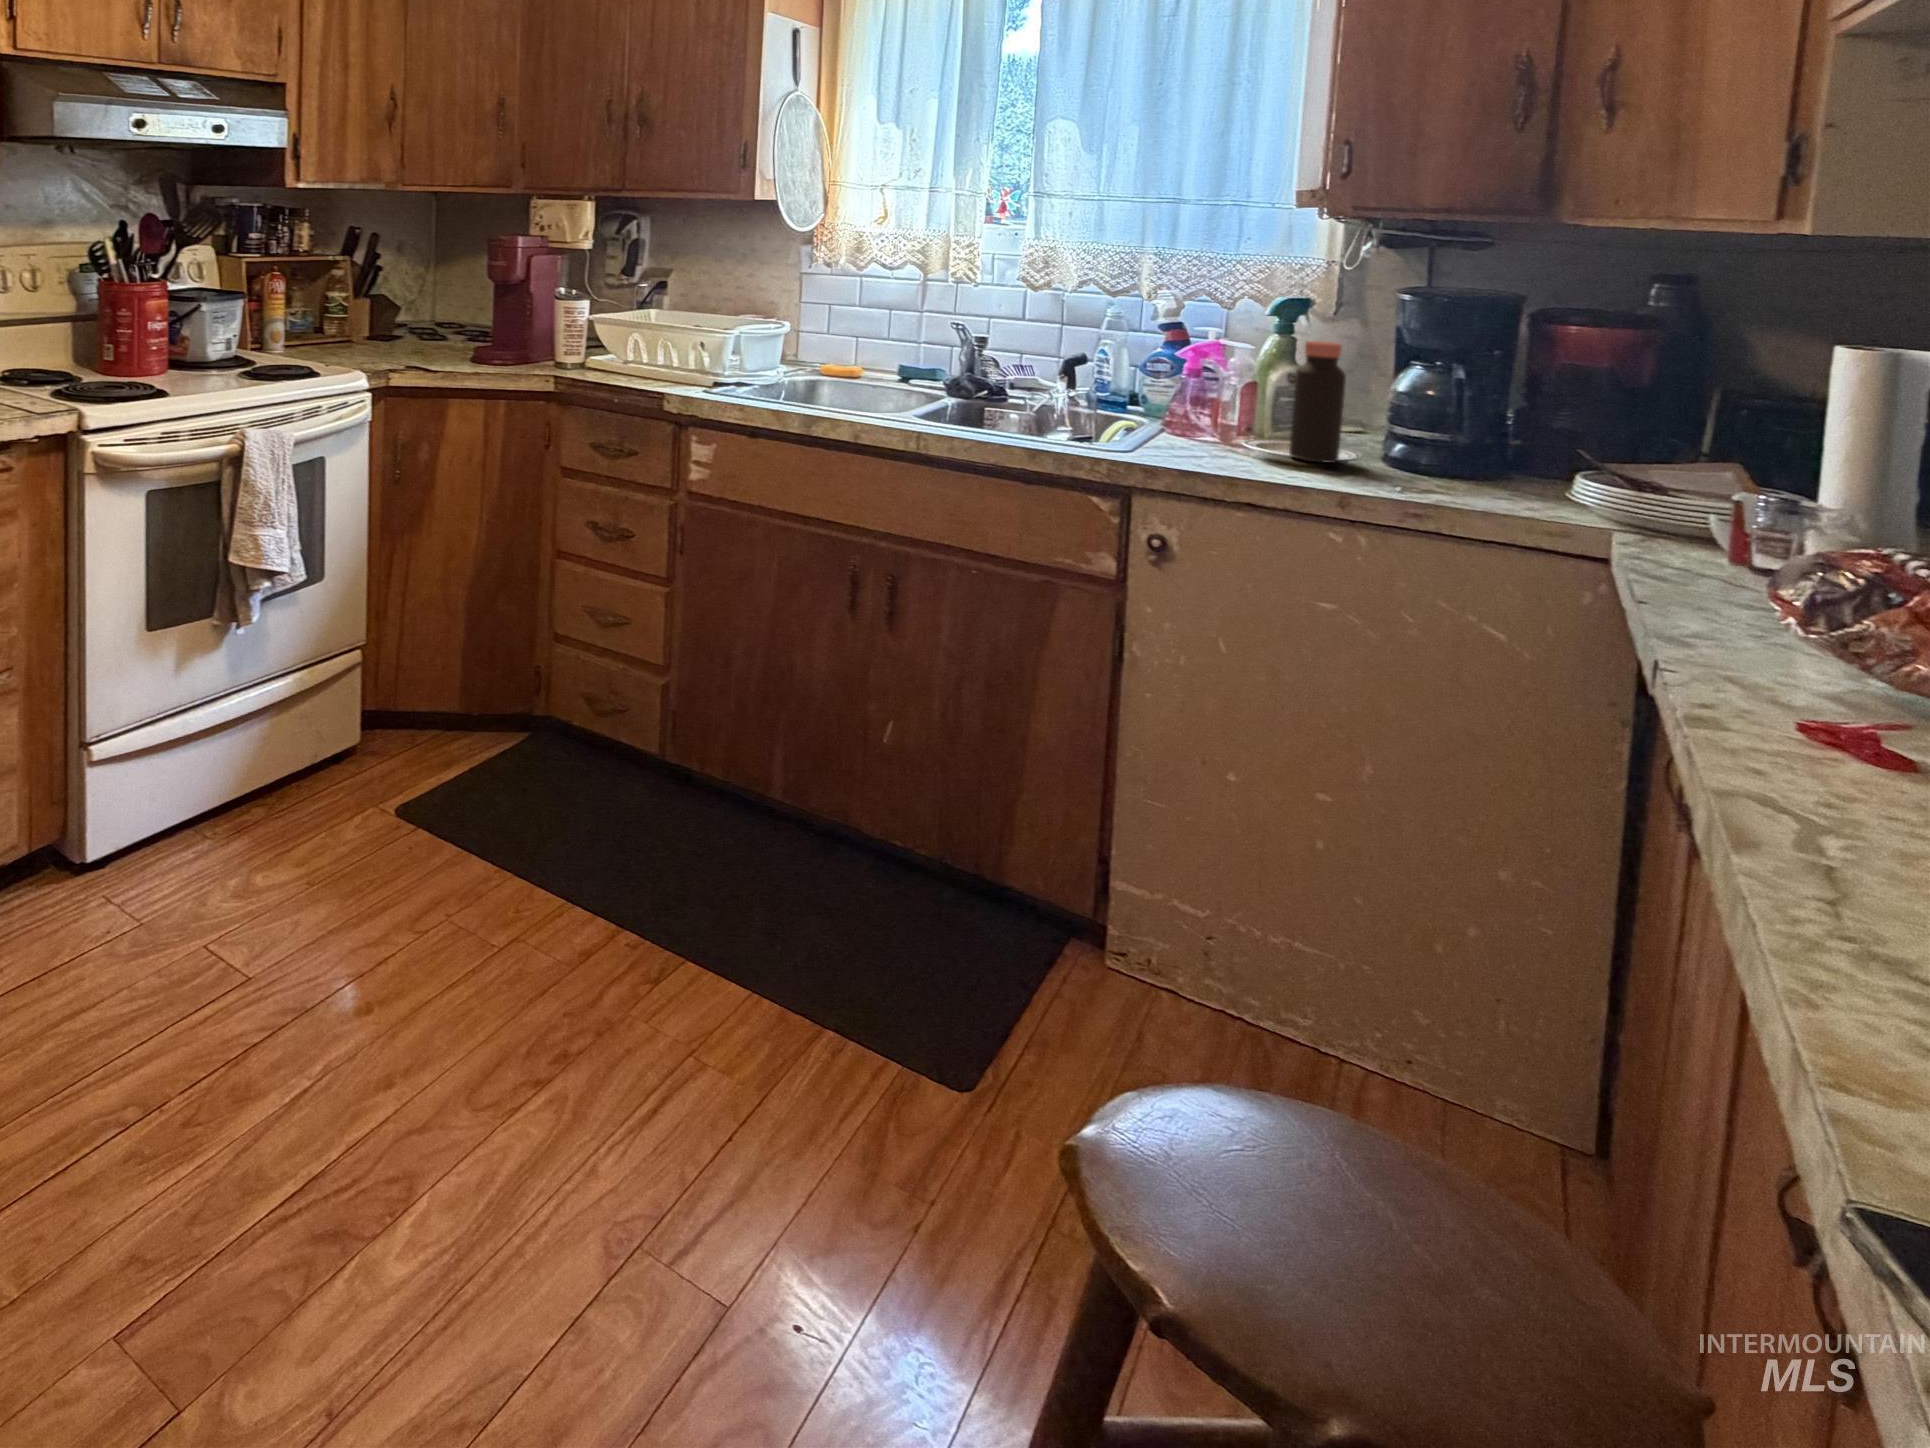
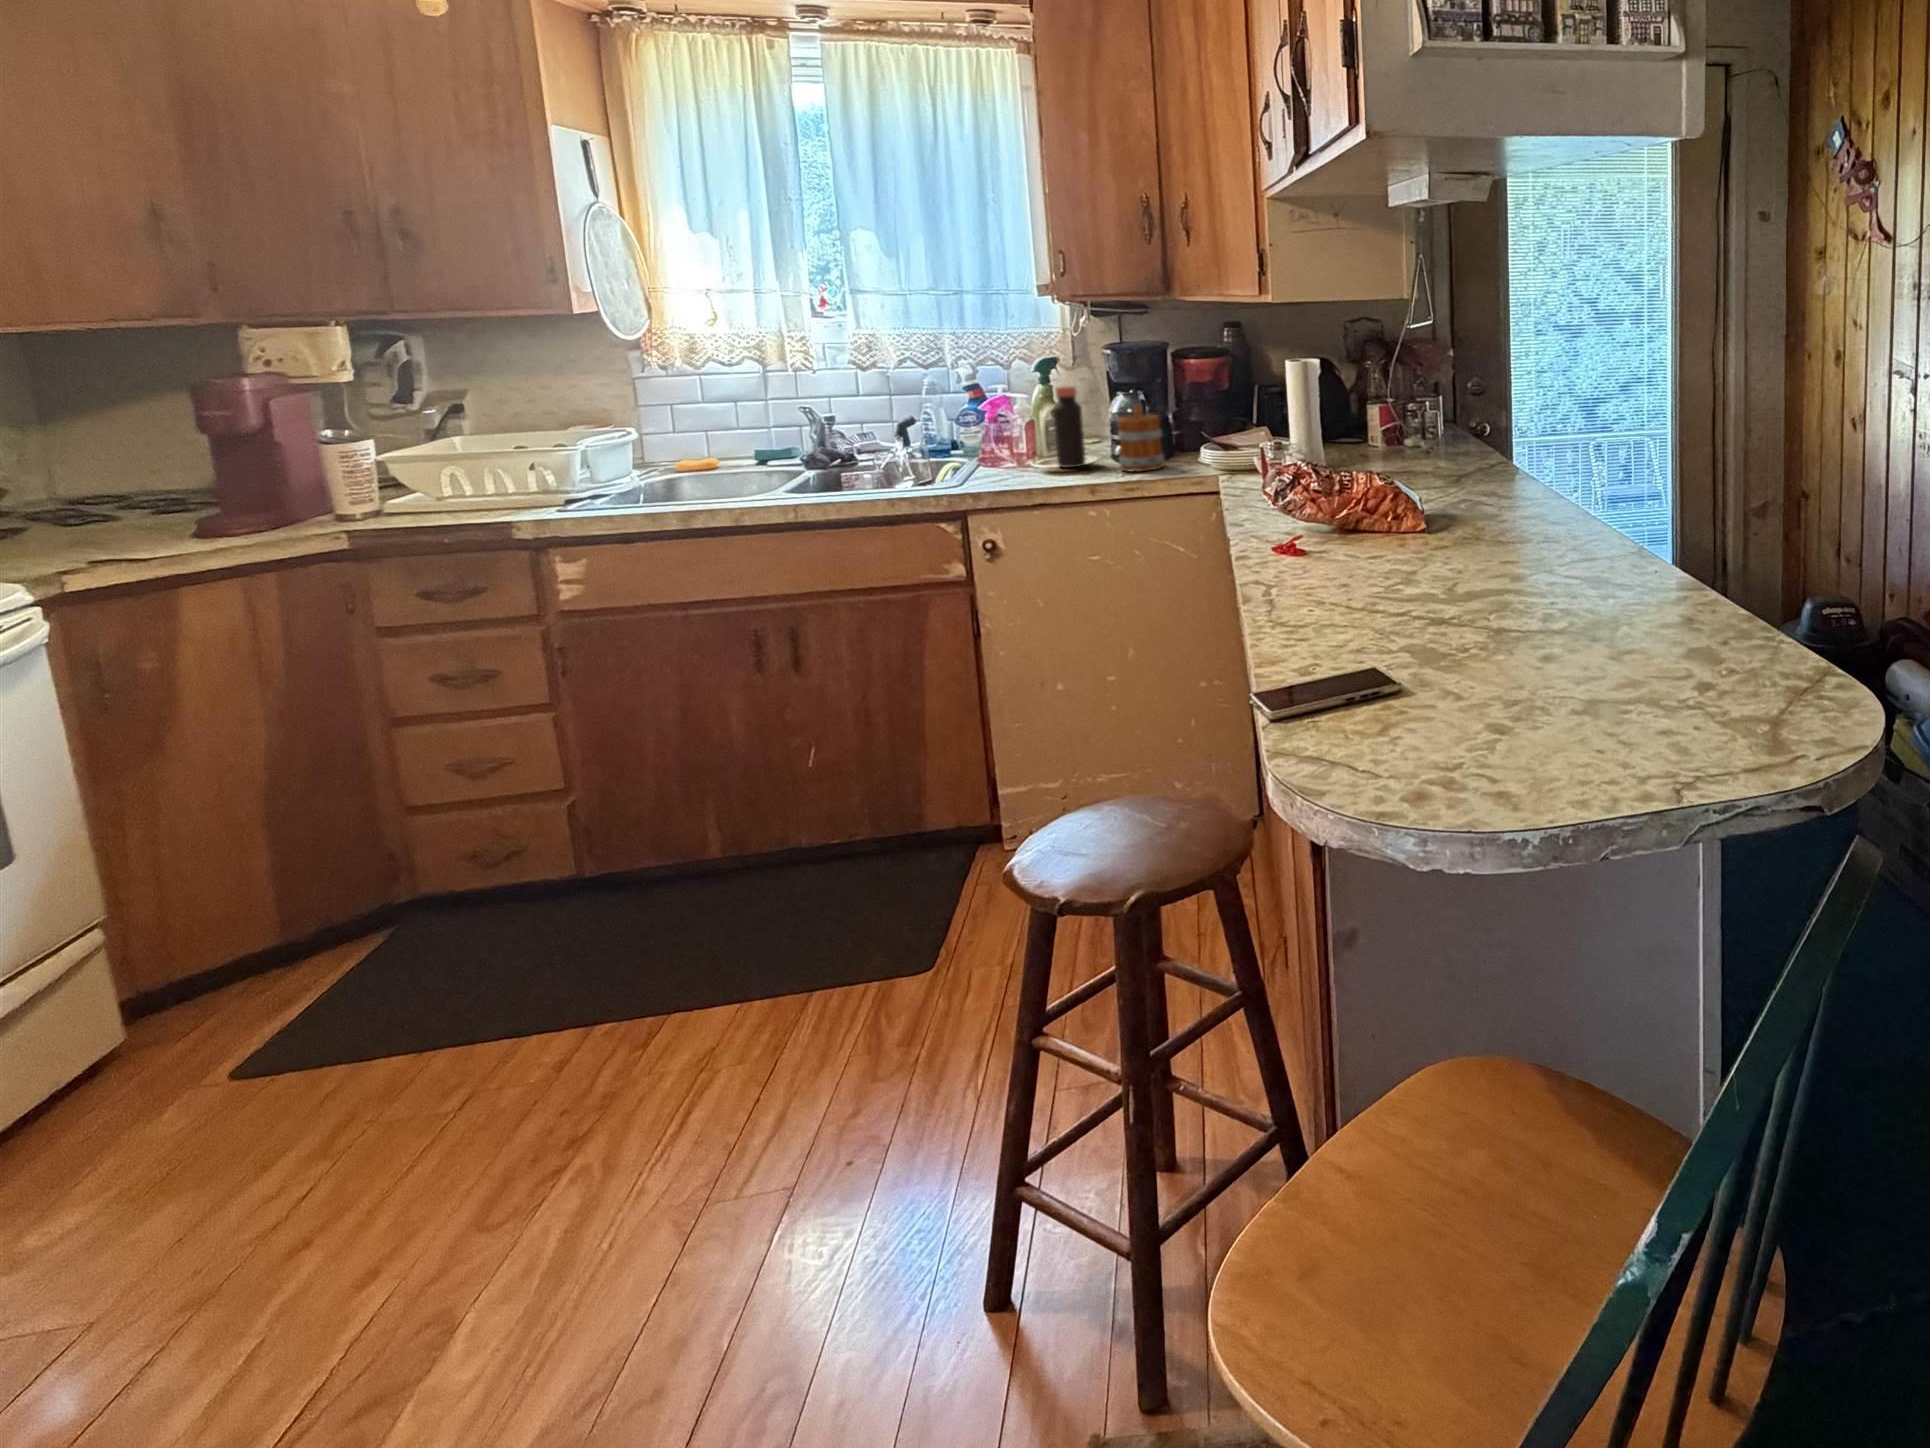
mug: none [1404,387,1501,498] -> present [1118,405,1164,471]

